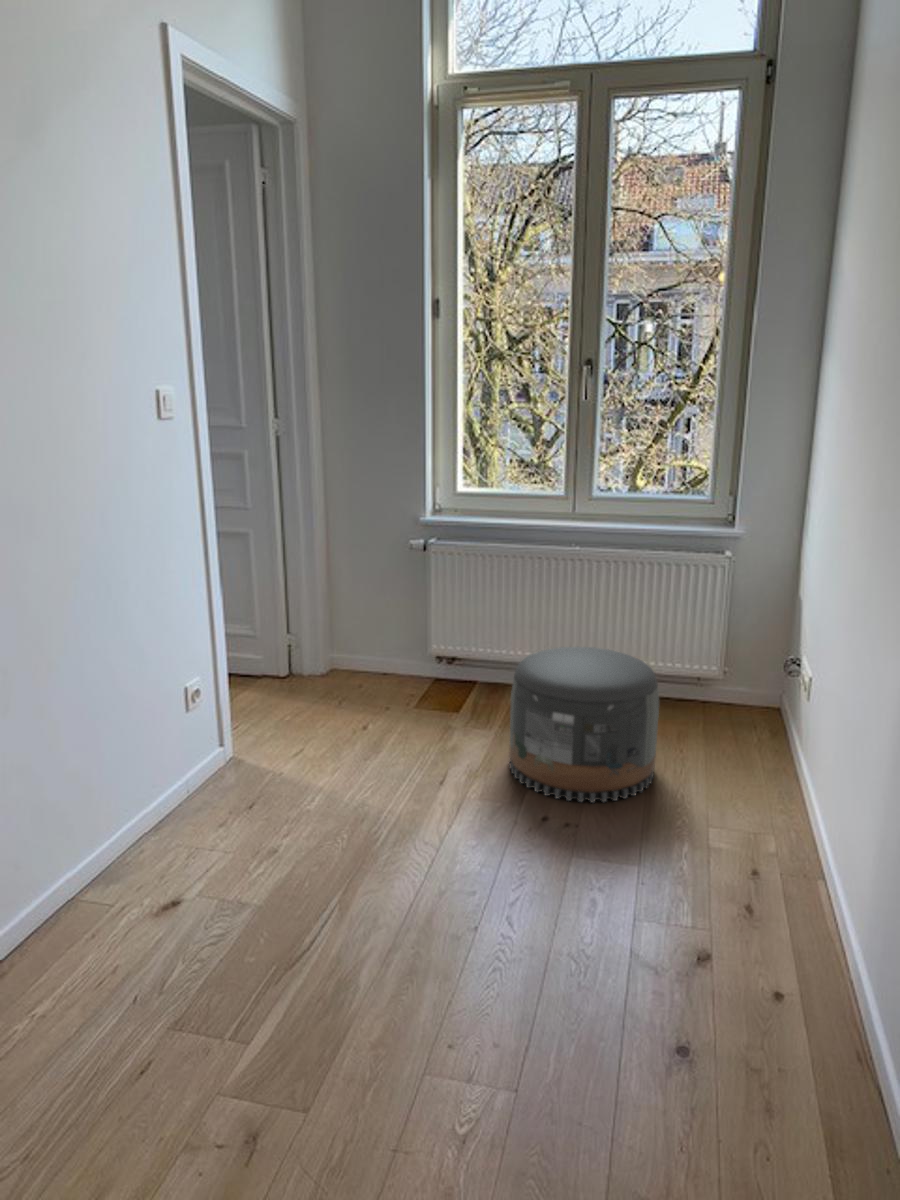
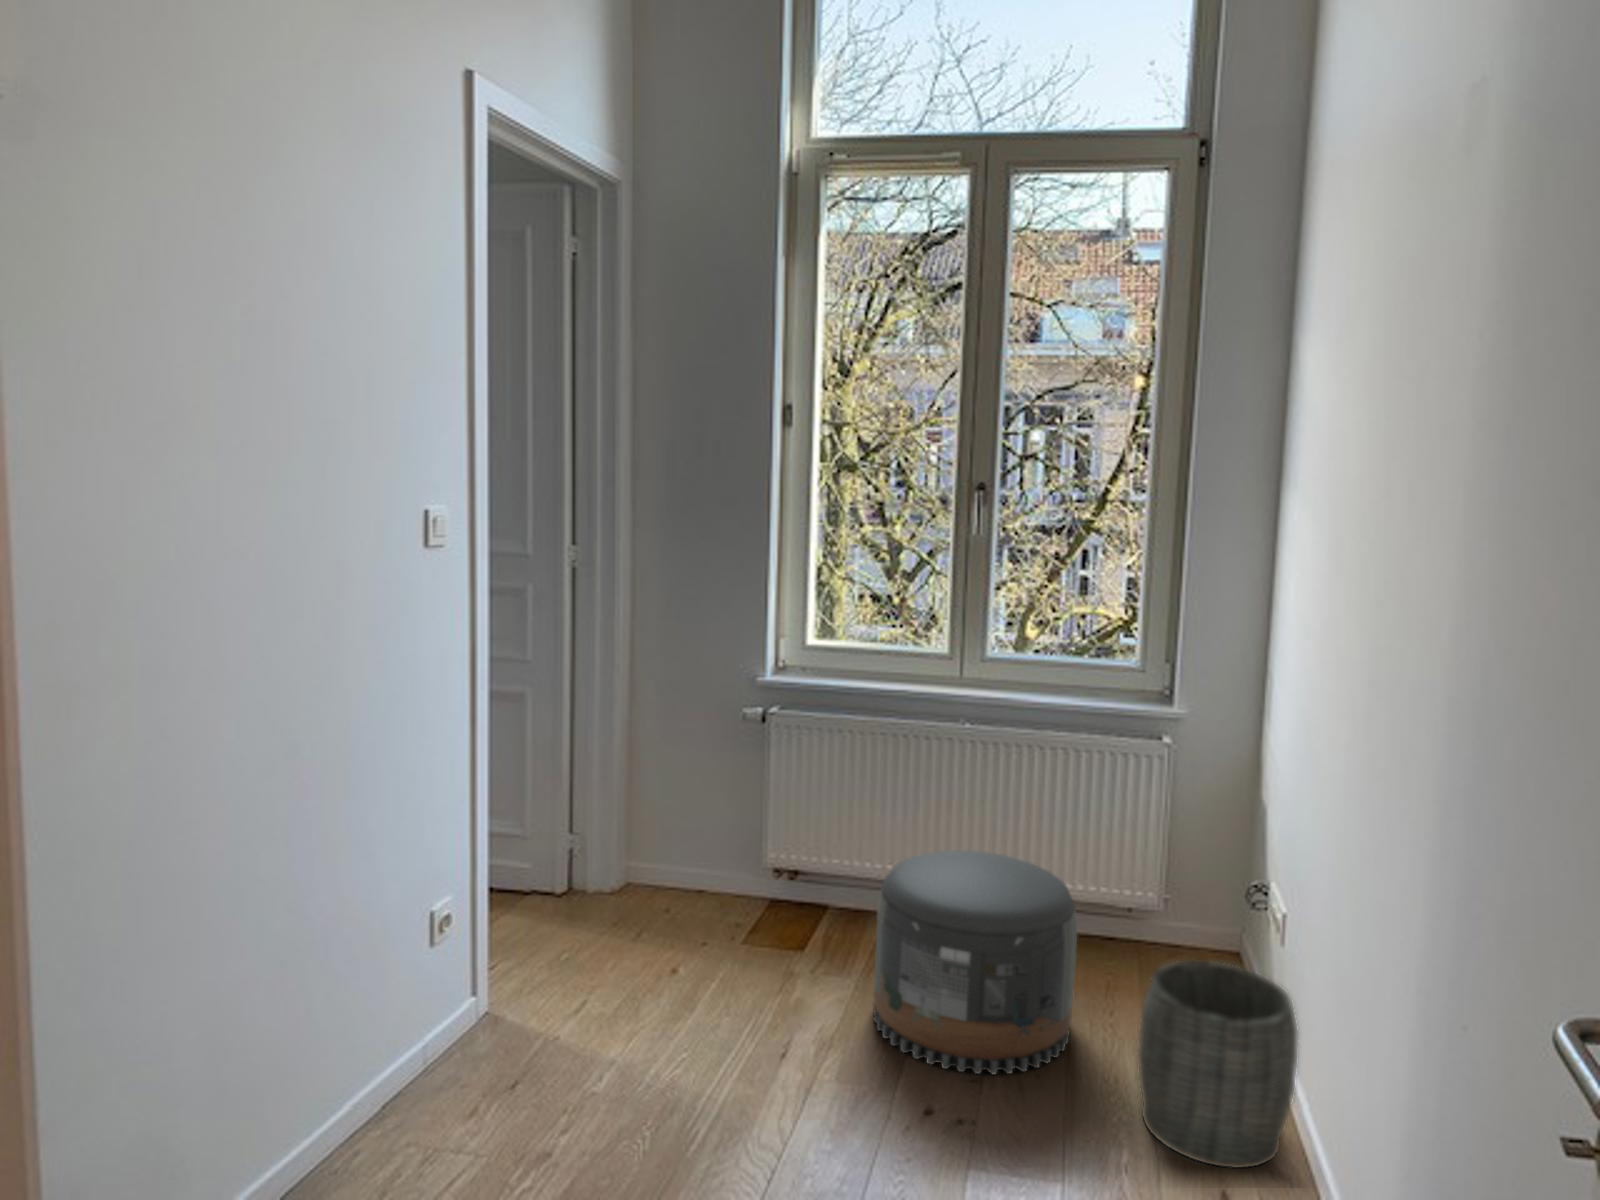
woven basket: none [695,721,813,864] -> present [1138,961,1298,1168]

